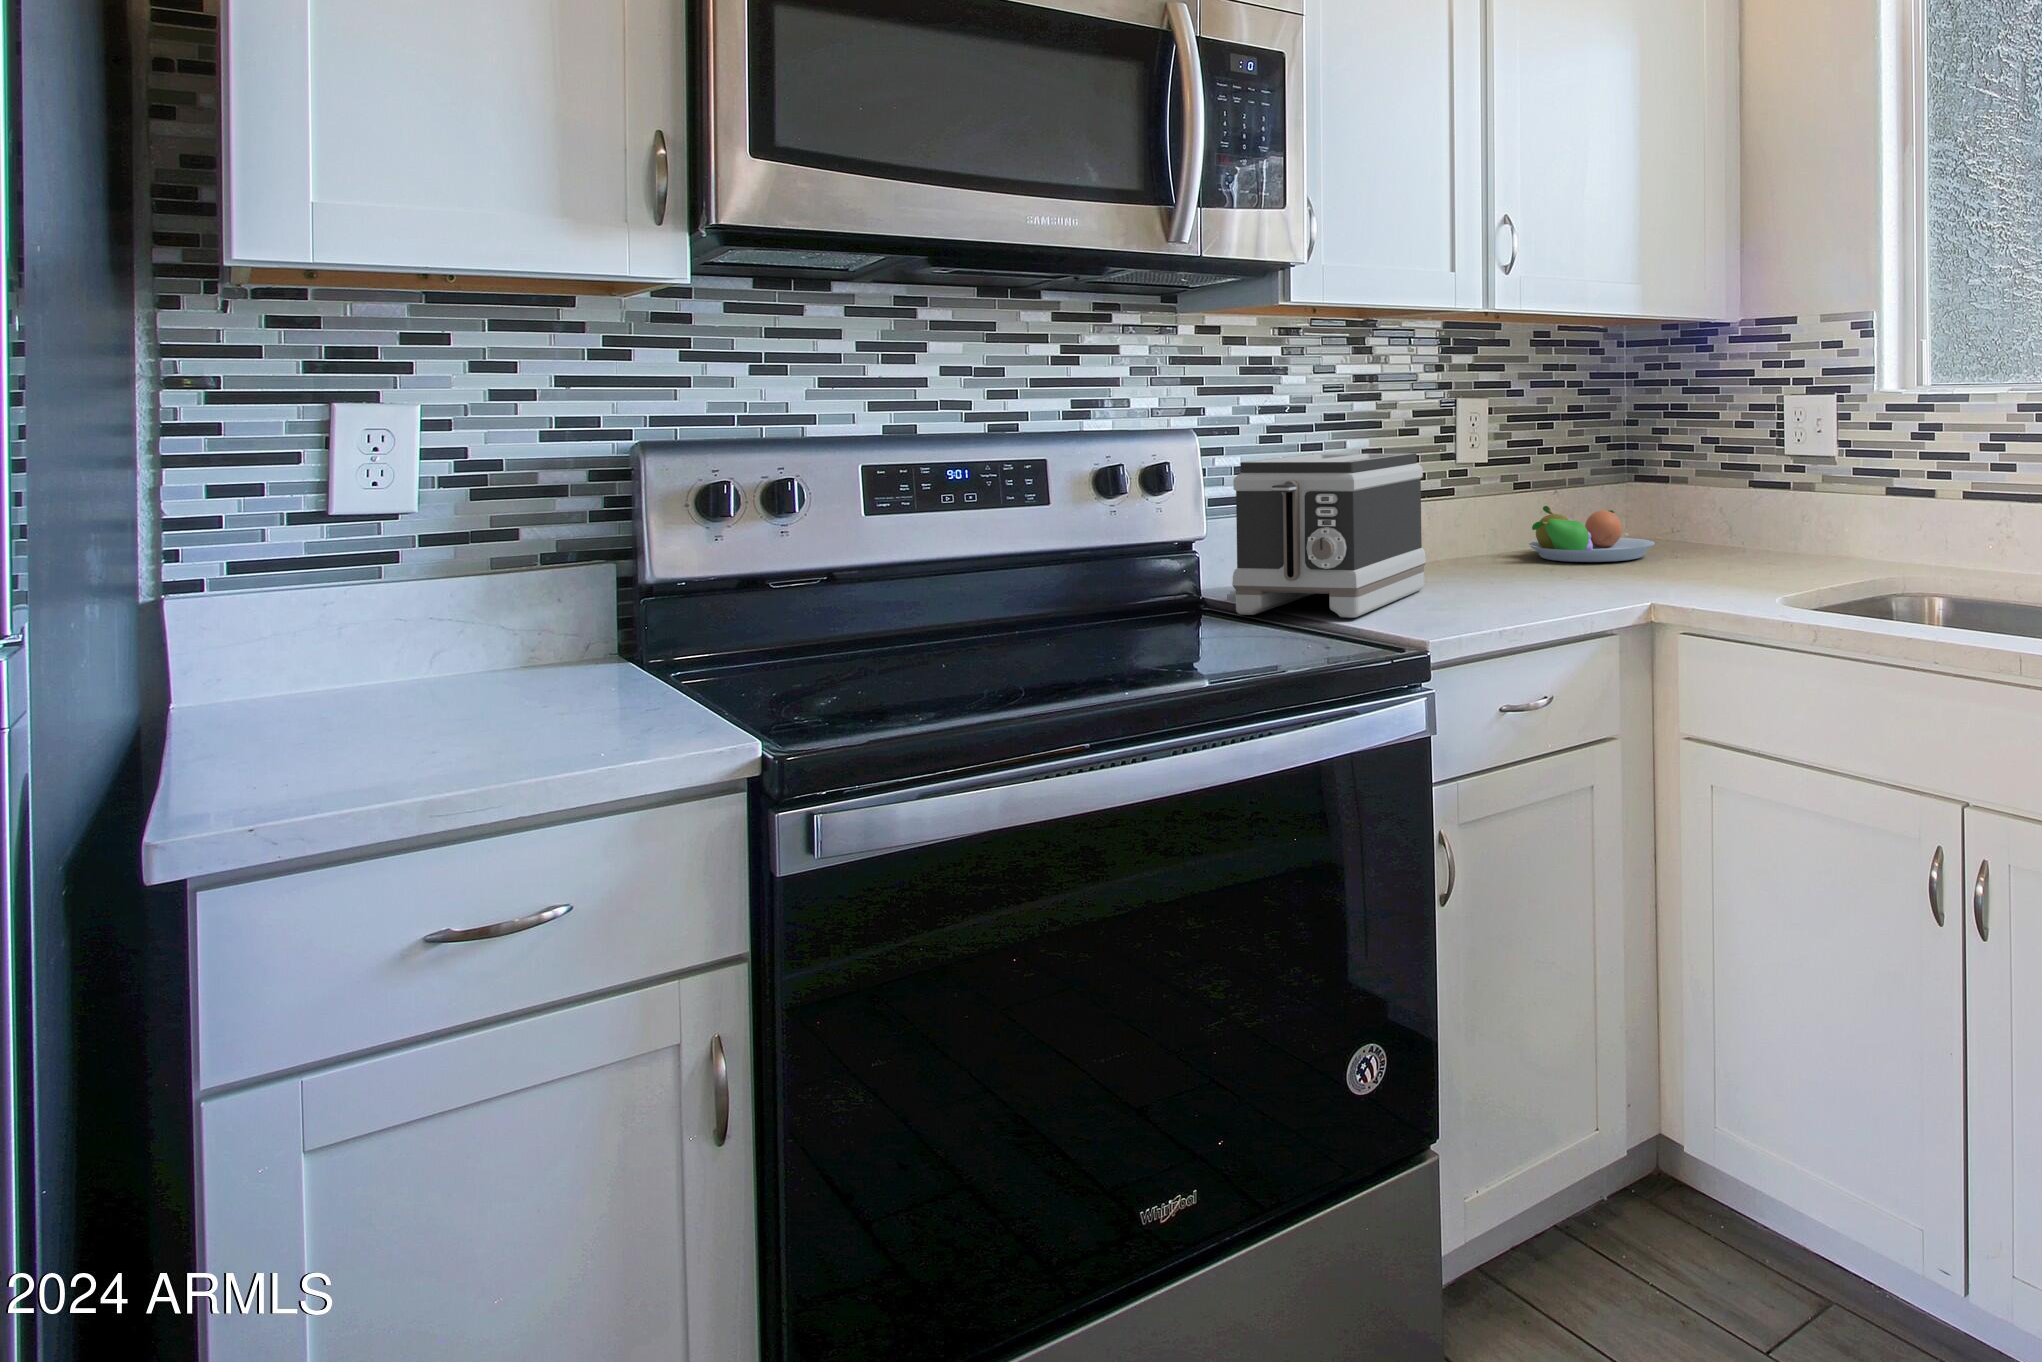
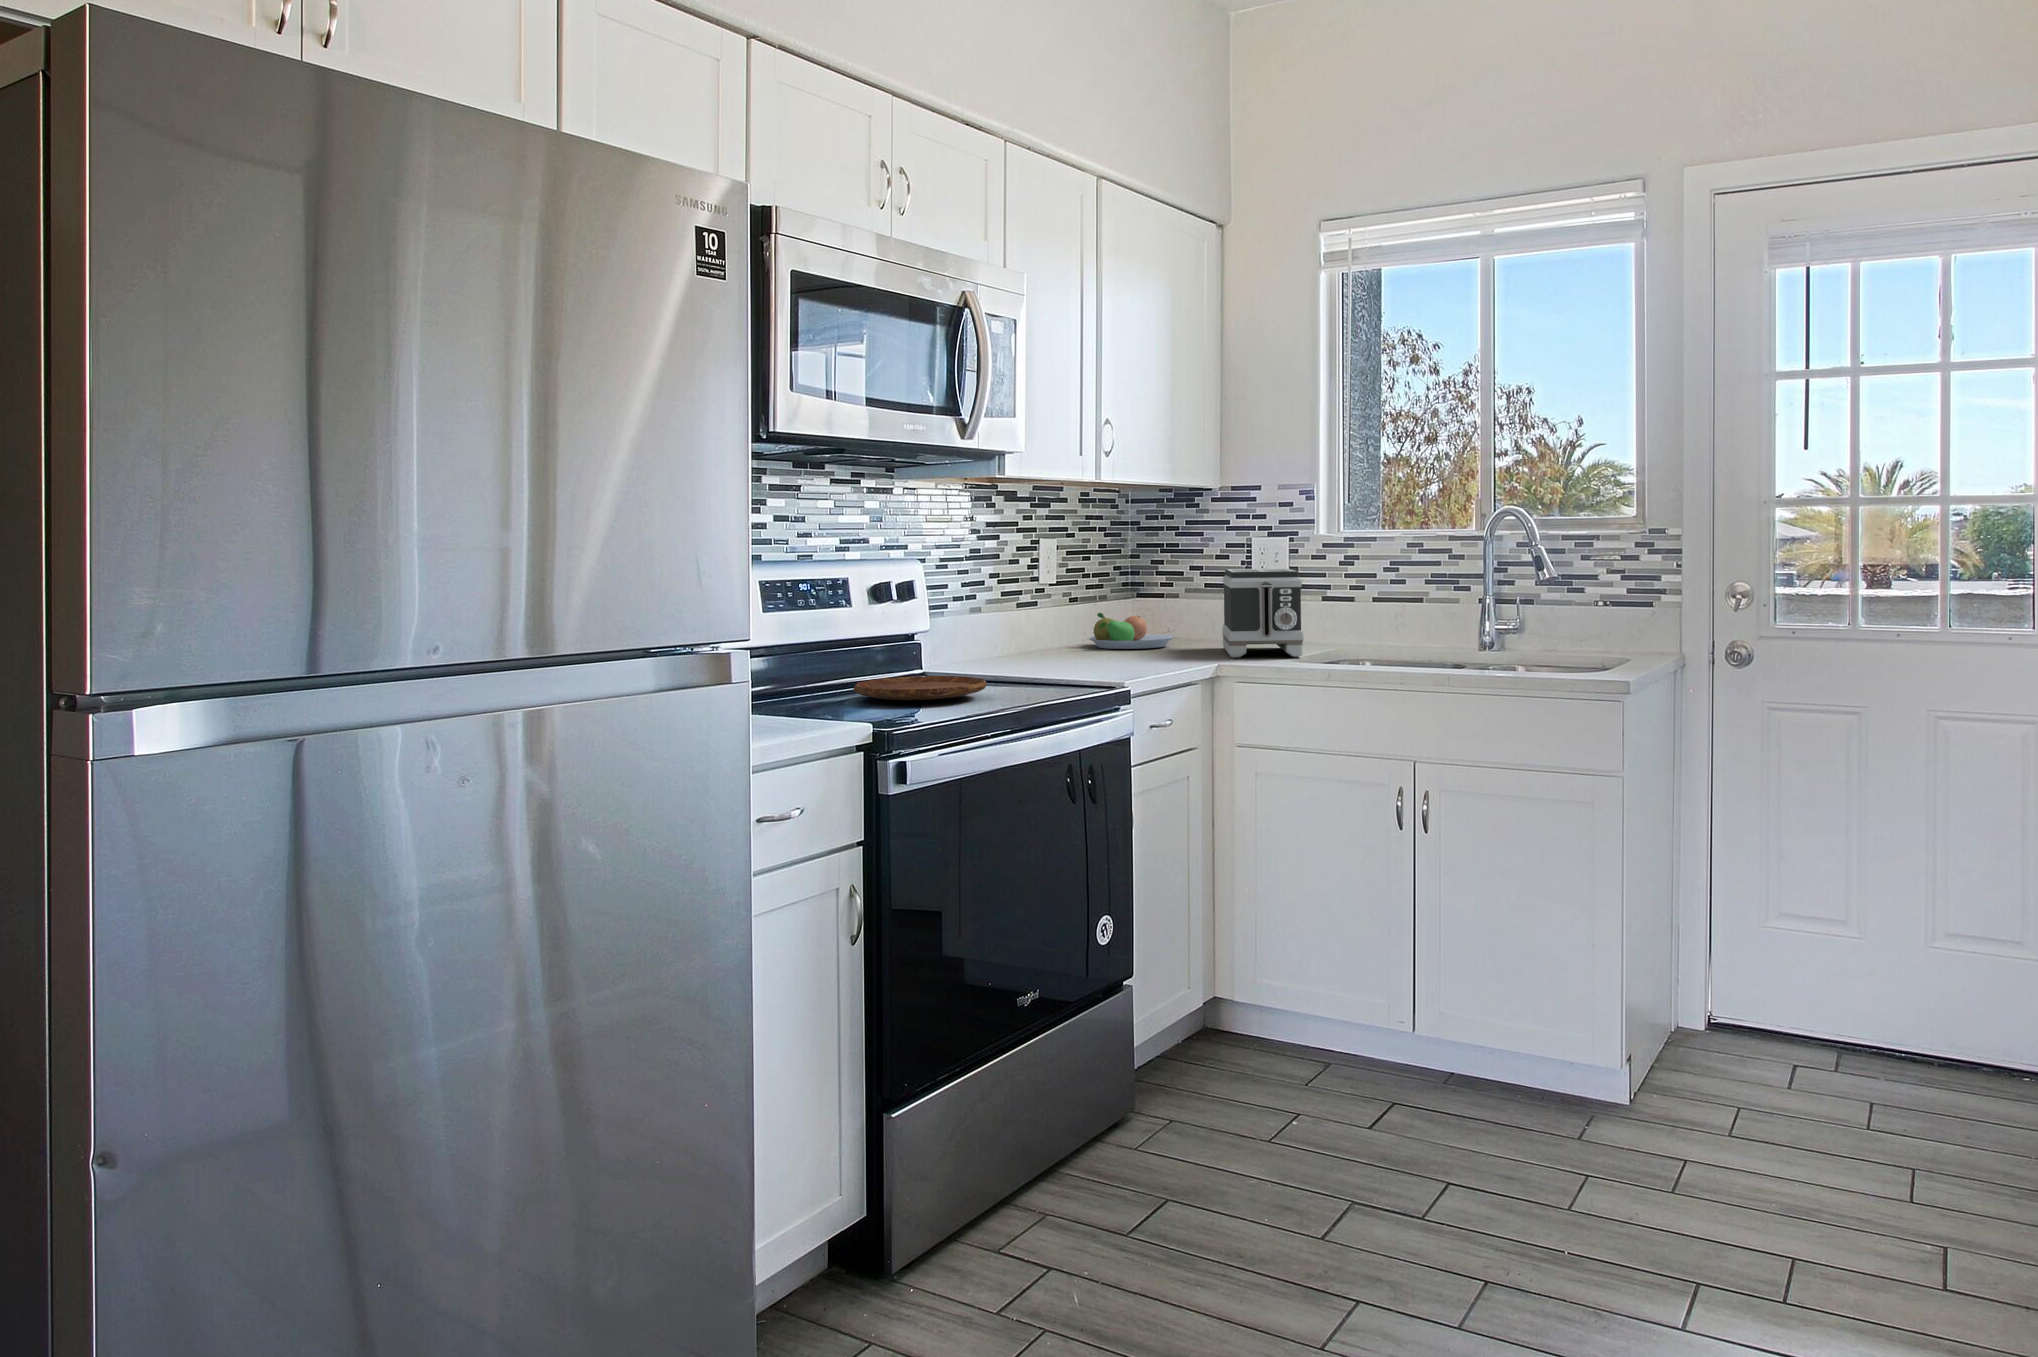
toaster: present [1232,453,1426,618] -> present [1222,569,1304,658]
tray: none [950,621,1176,671] -> present [853,676,986,701]

